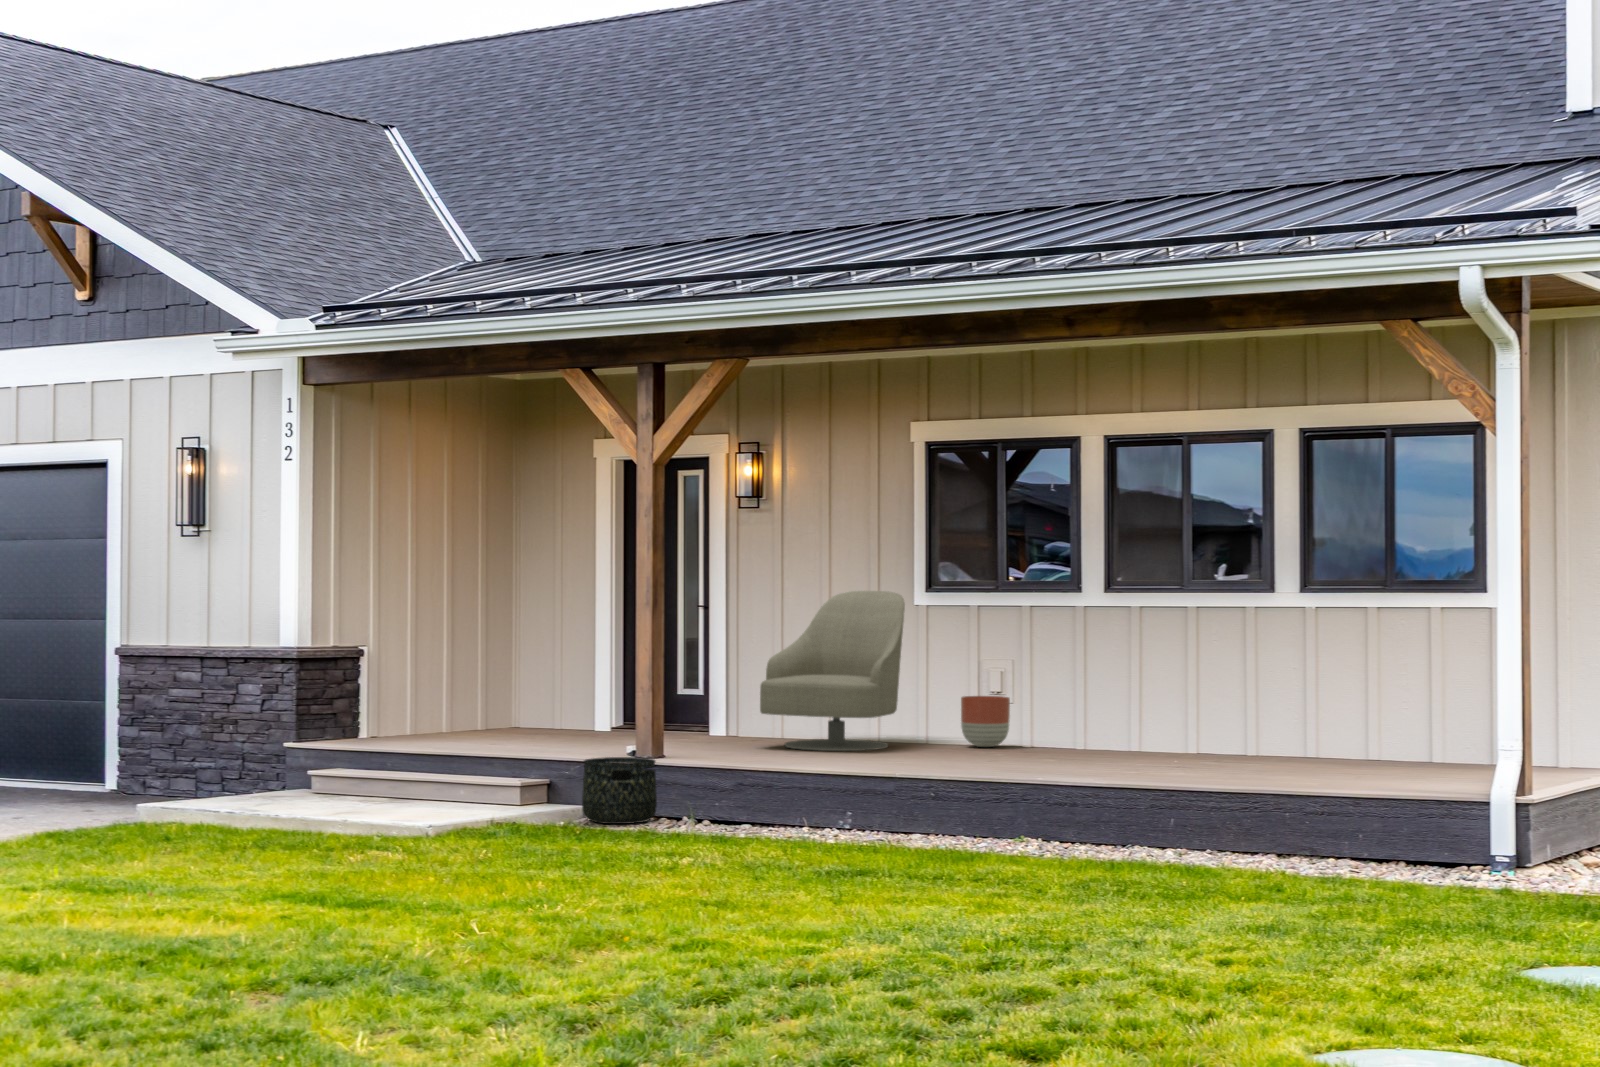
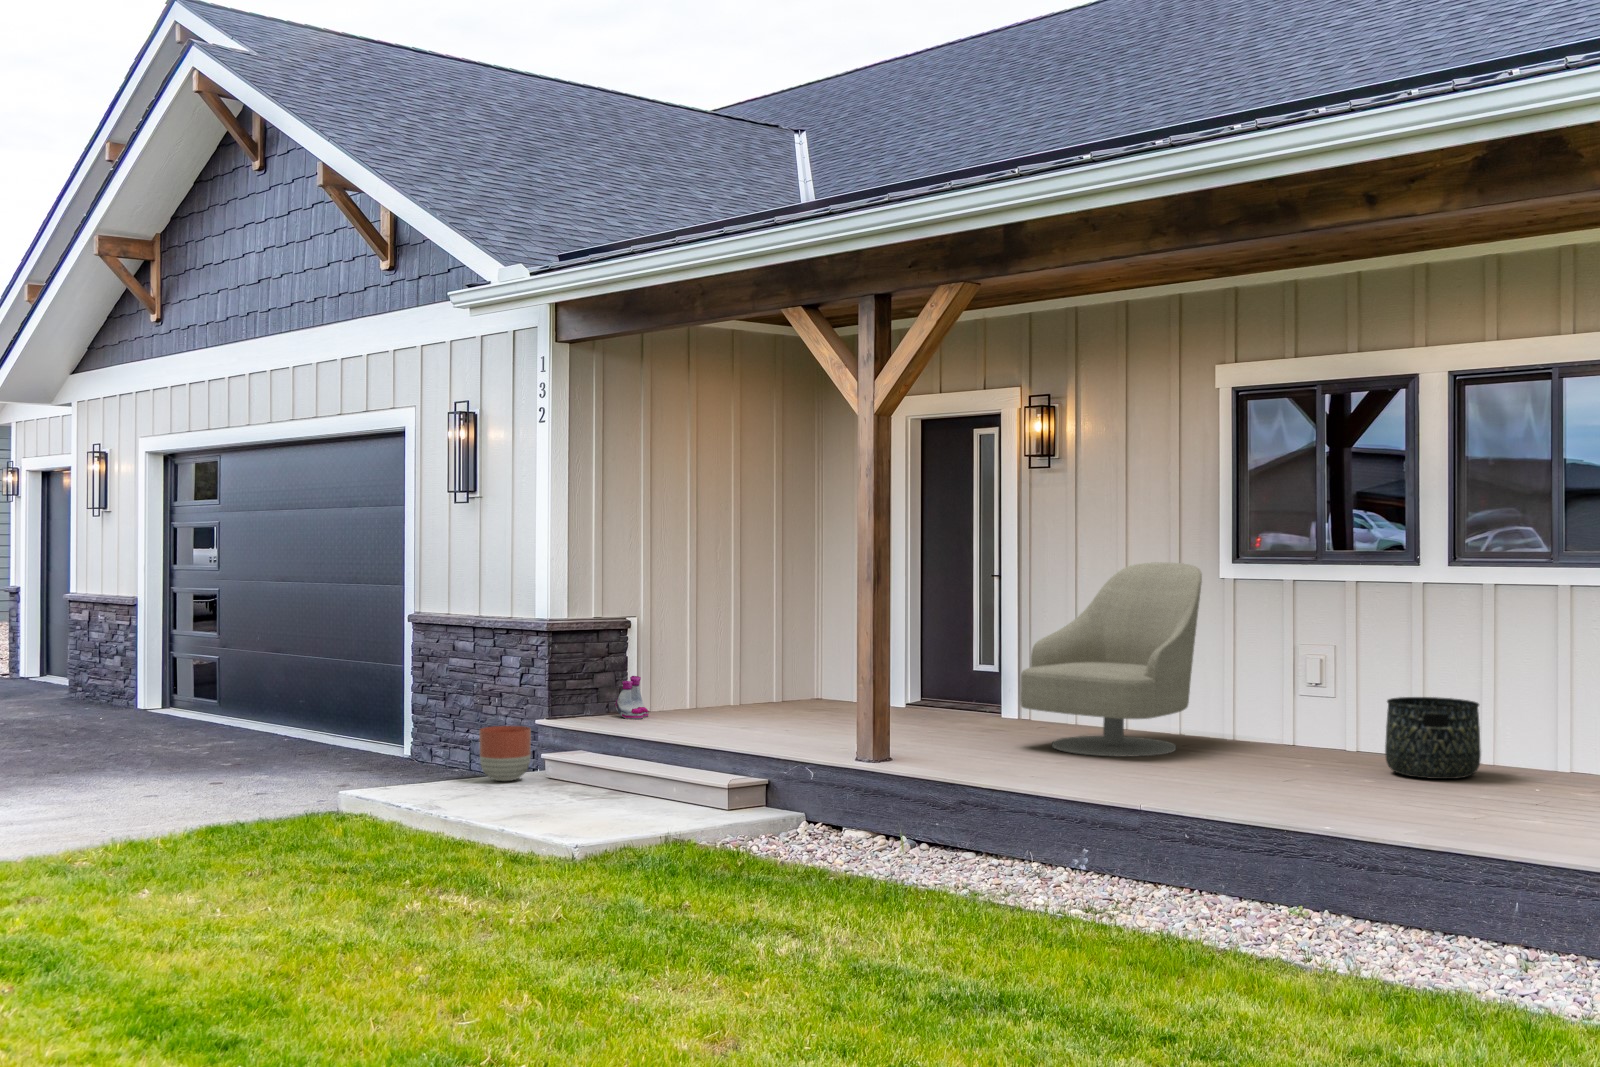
planter: present [961,696,1010,747] -> present [479,726,531,781]
boots: none [357,701,389,740] -> present [615,676,649,719]
basket: present [582,757,657,824] -> present [1385,697,1481,779]

